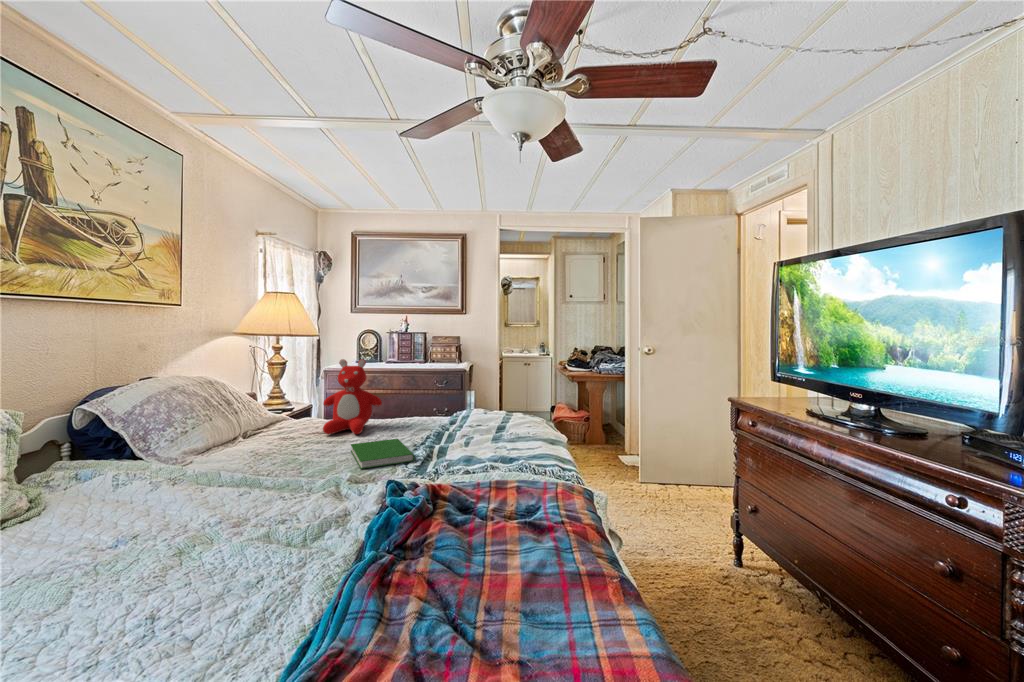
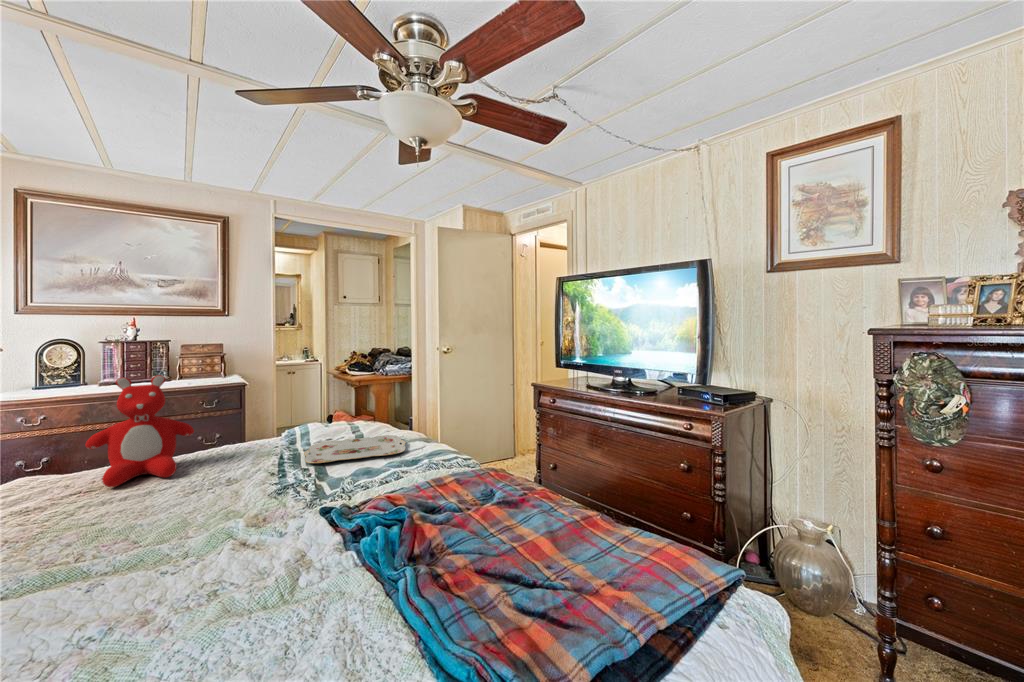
serving tray: none [436,428,530,450] -> present [304,435,406,463]
hardcover book: present [351,439,415,469] -> none [189,468,303,511]

